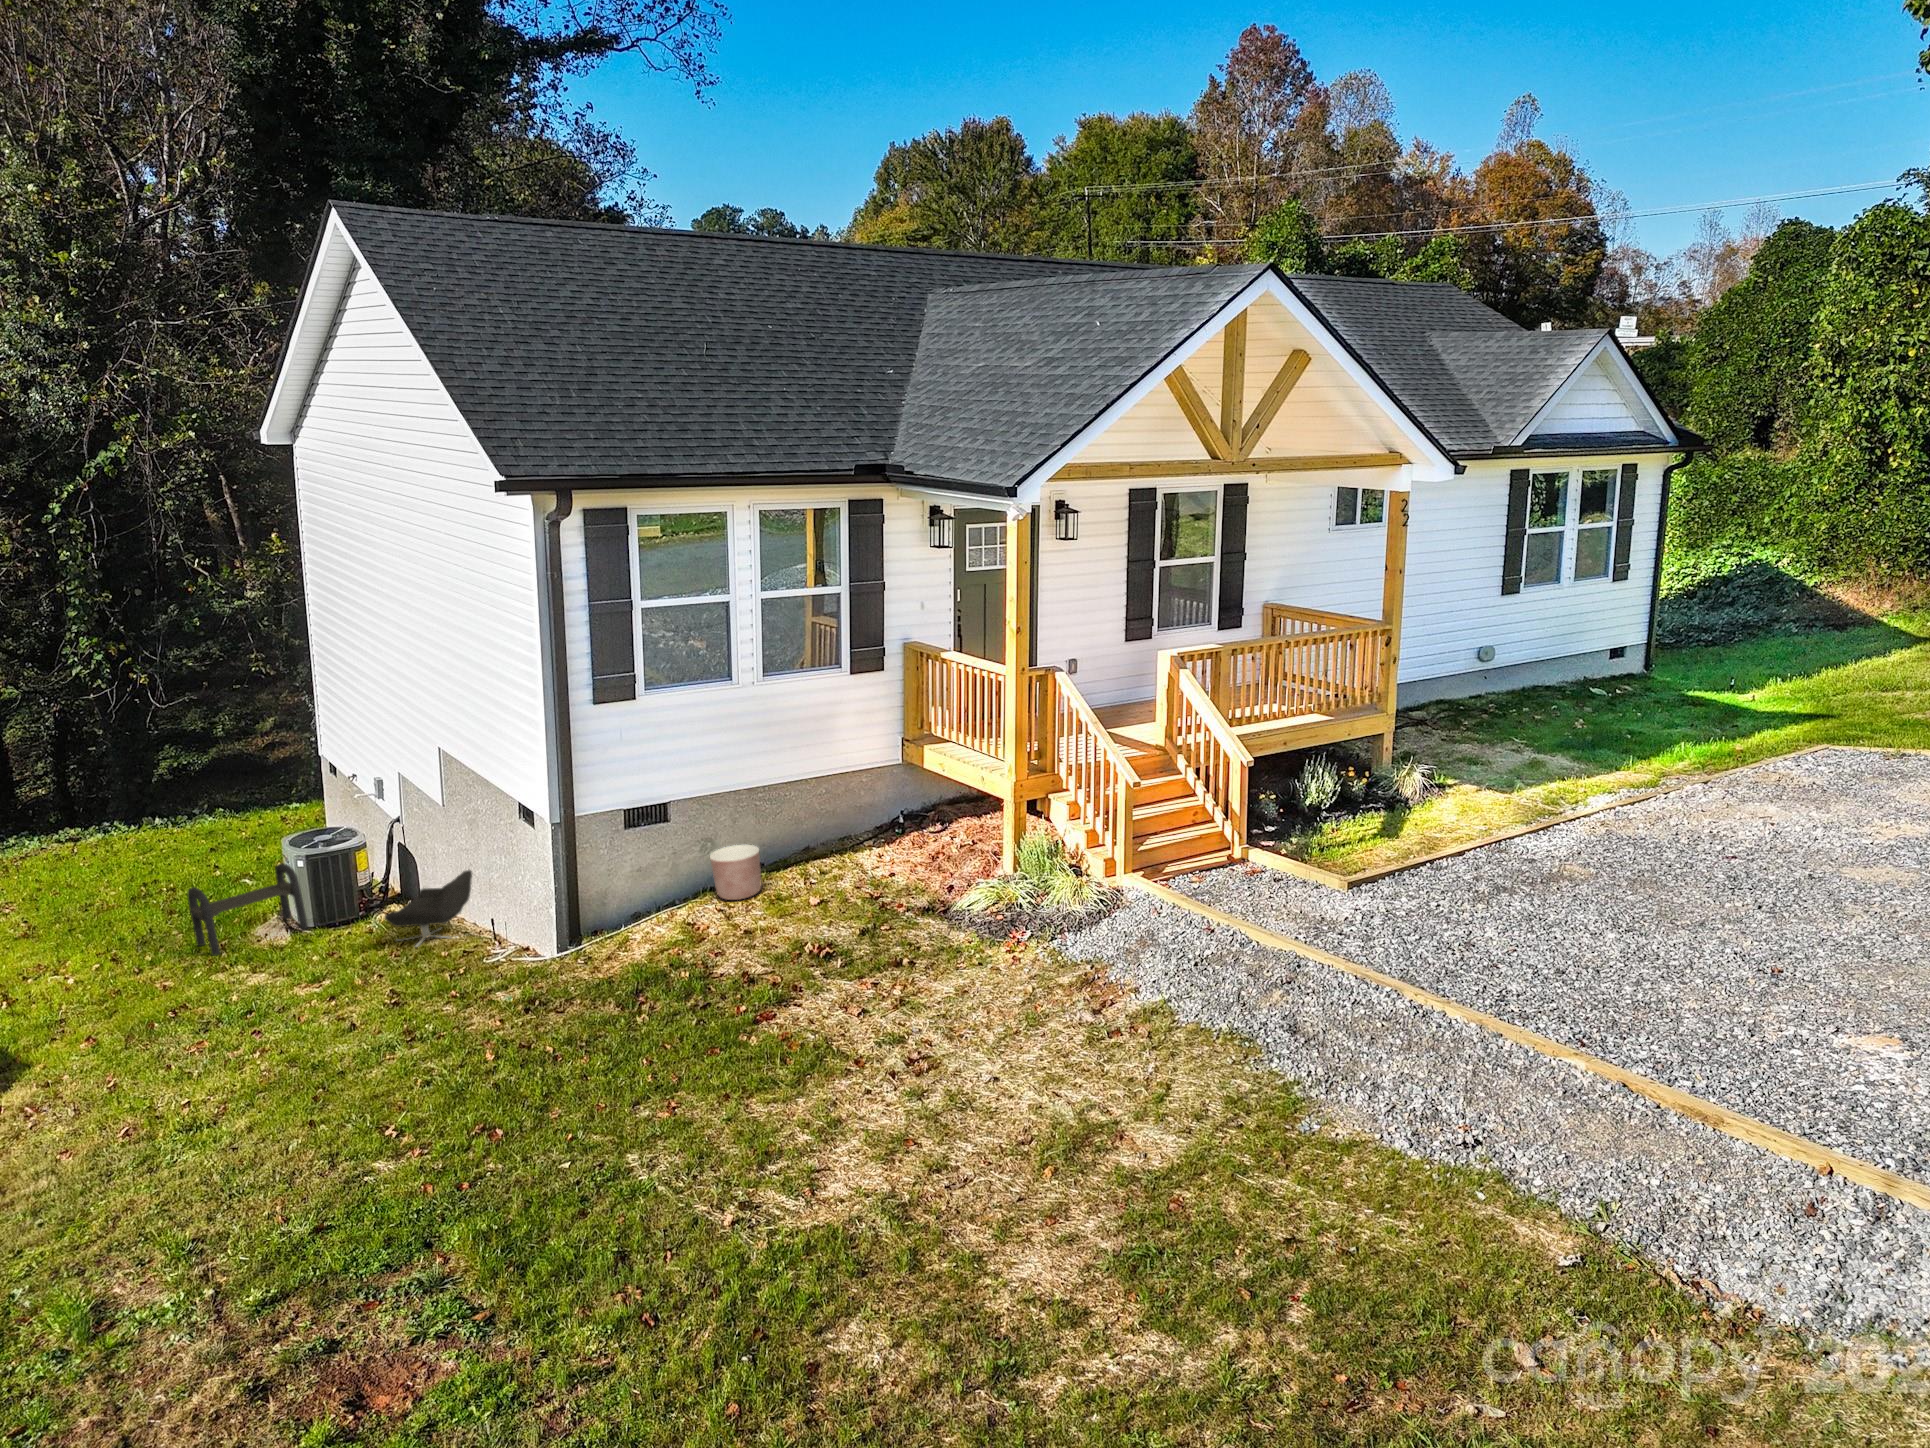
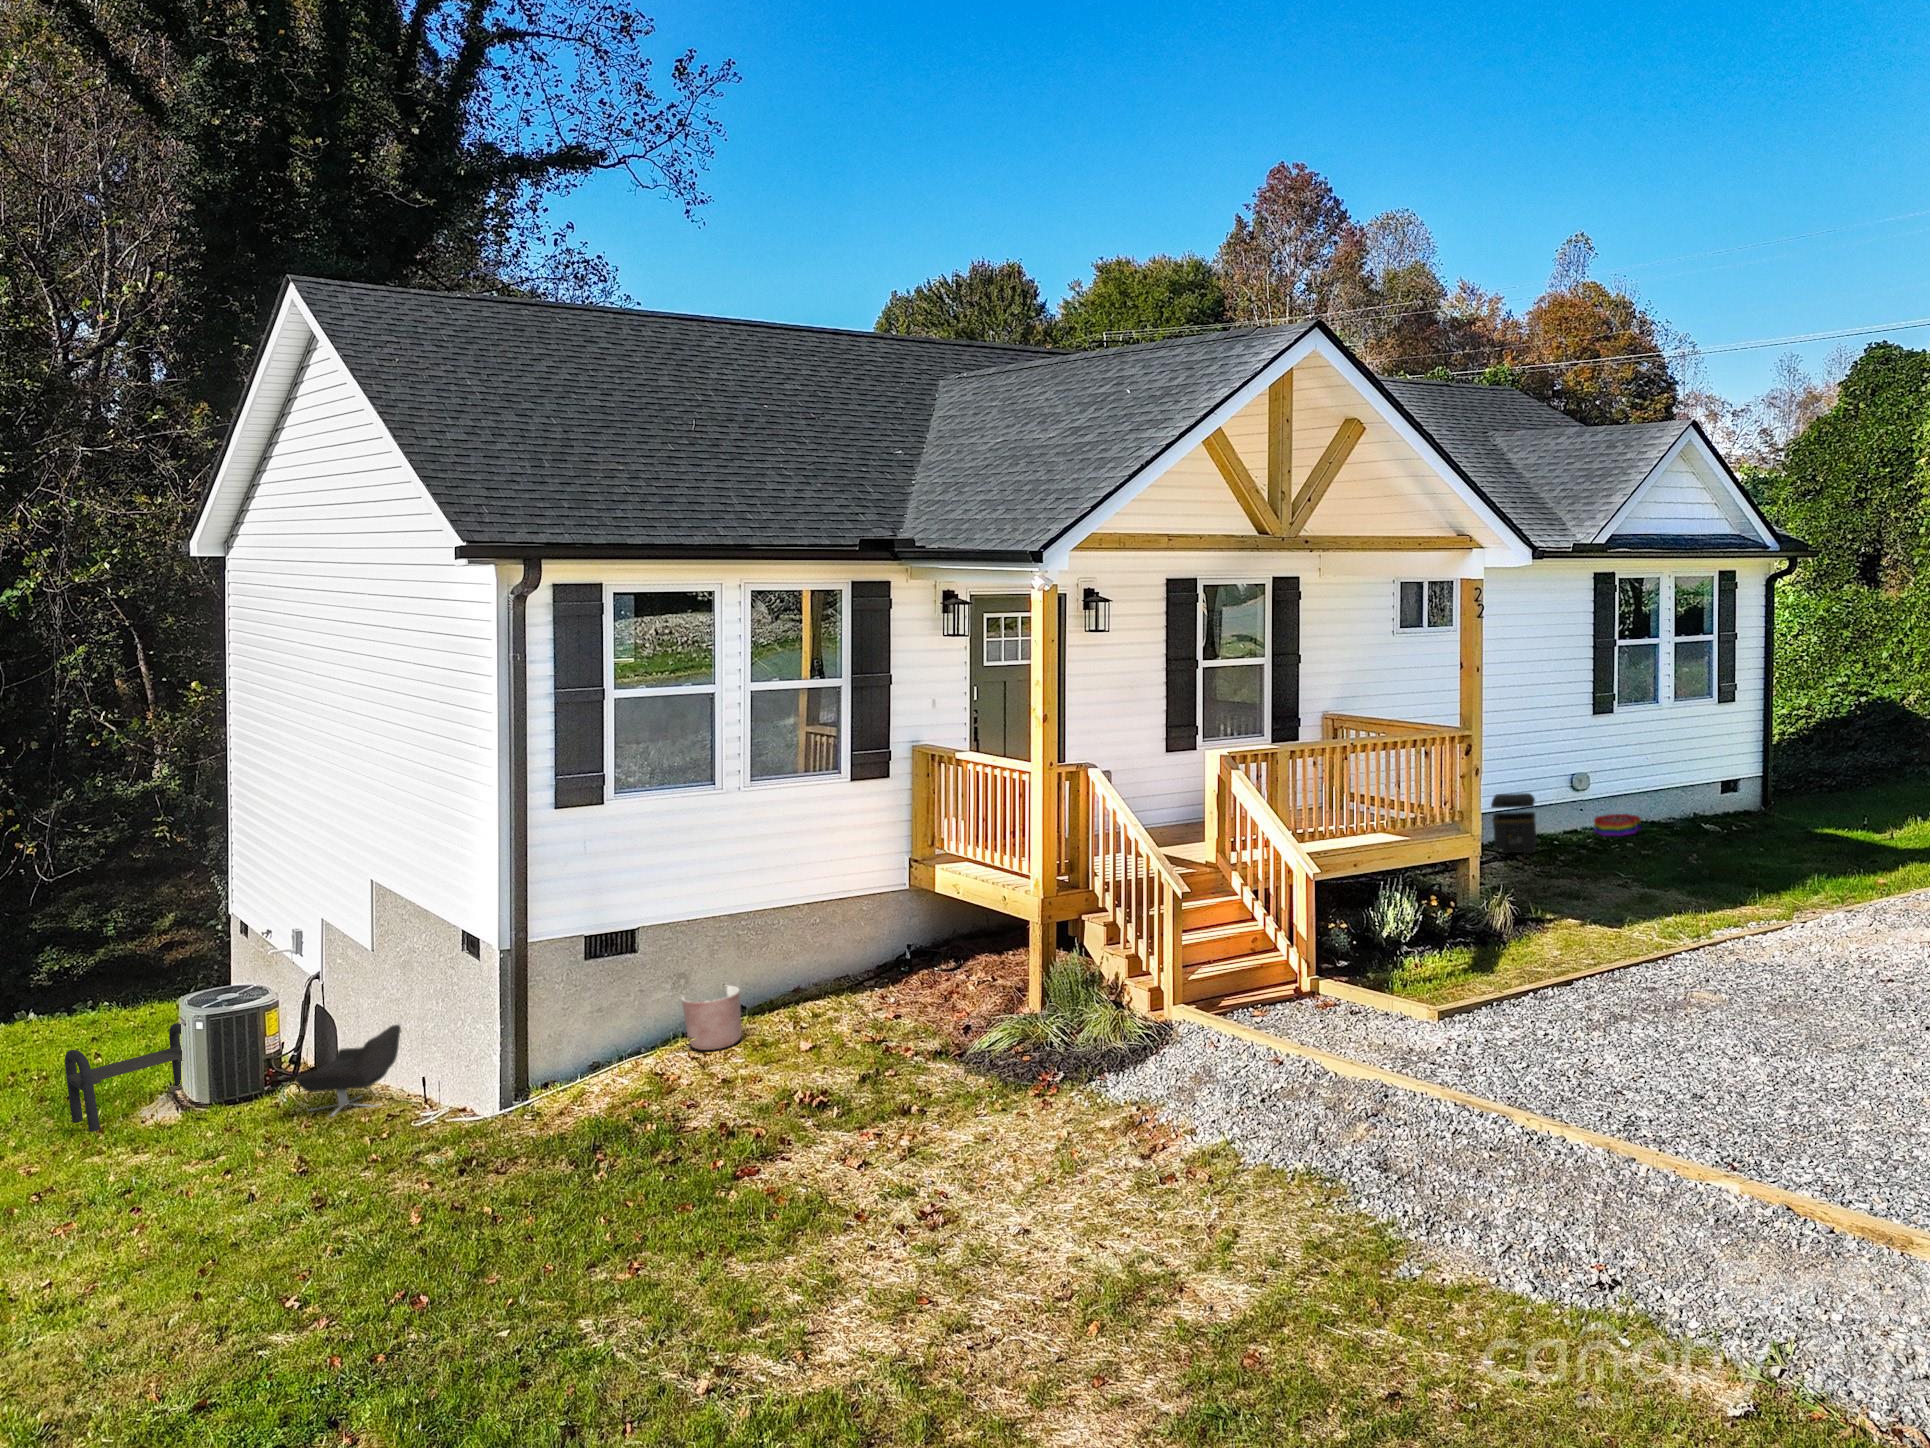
toolbox: none [1407,669,1445,722] -> present [1491,793,1537,854]
storage bin: none [1495,685,1535,706] -> present [1594,814,1641,836]

